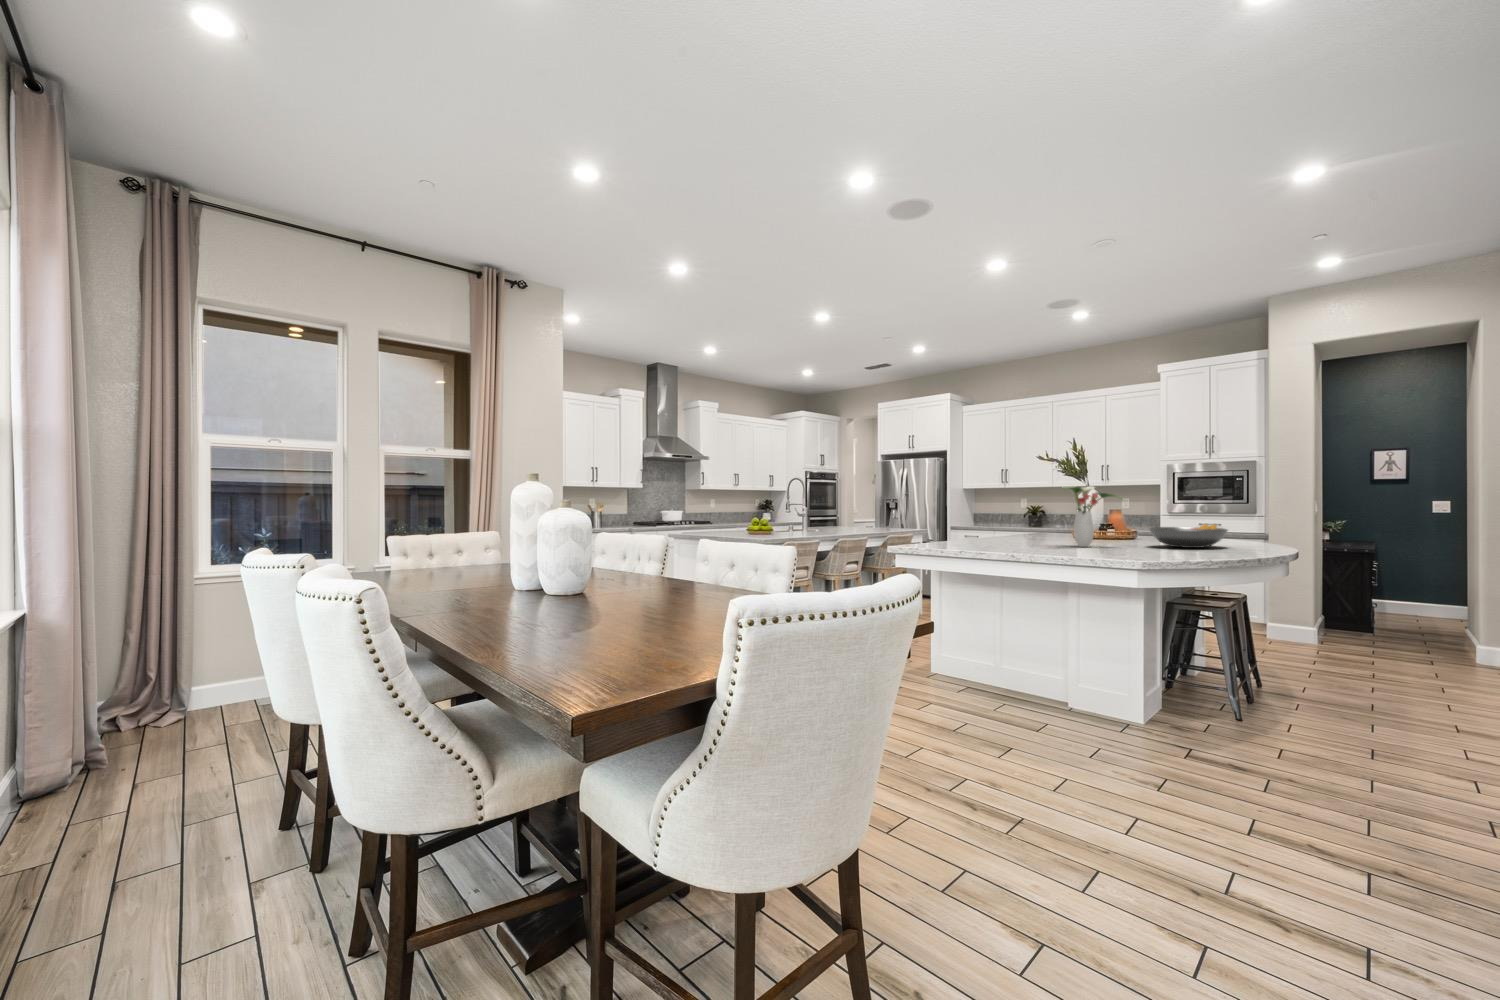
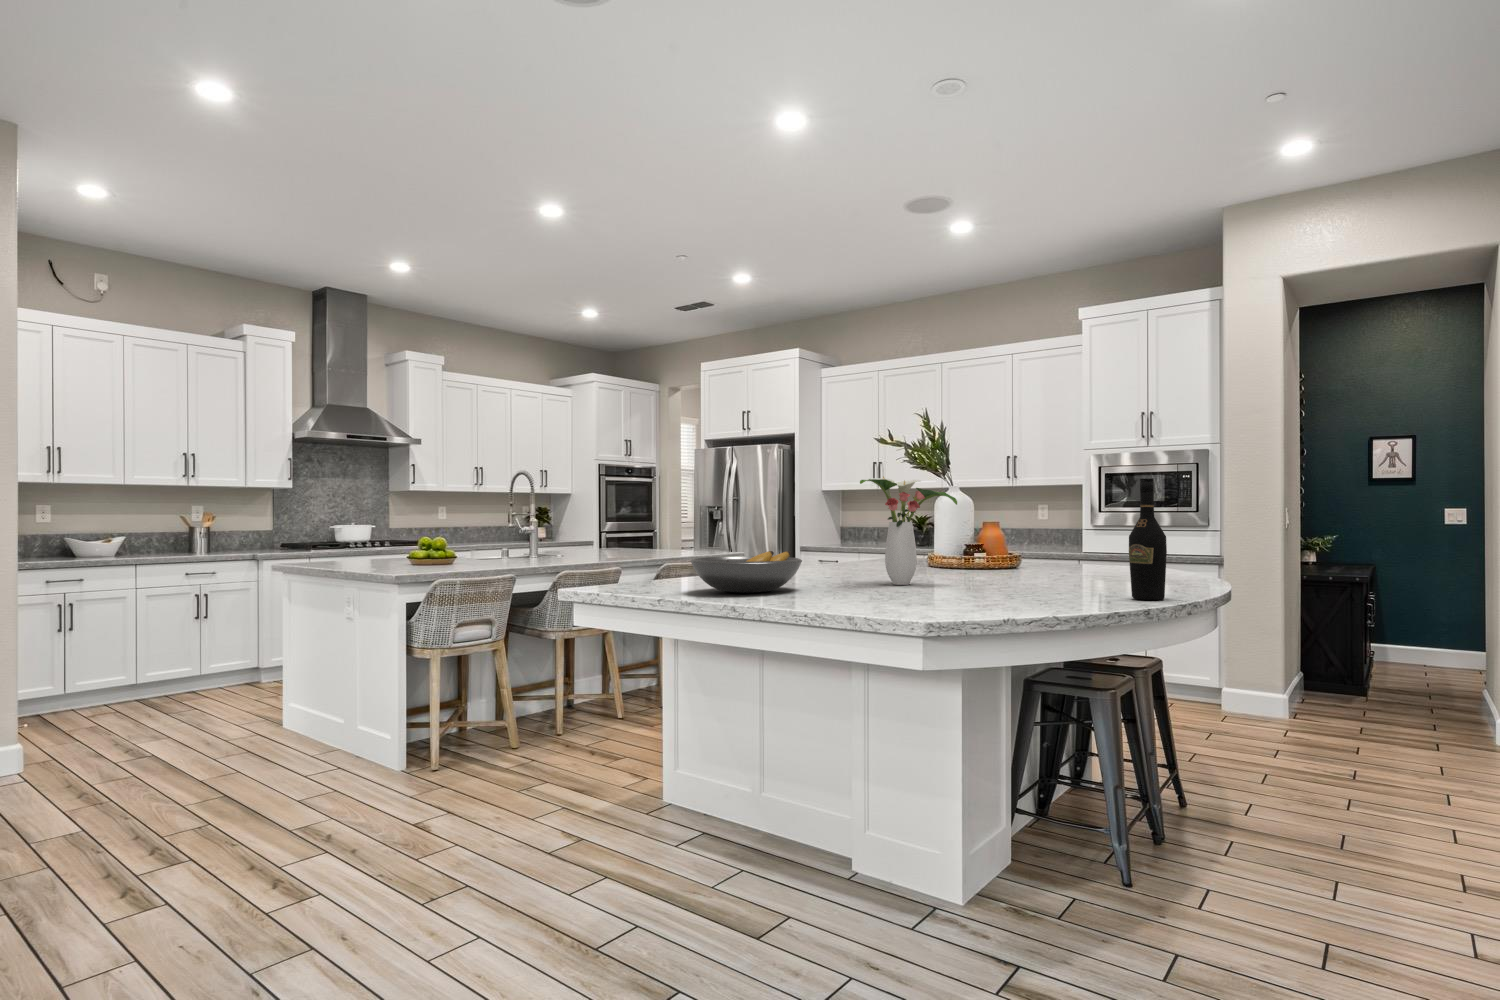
wine bottle: none [1244,489,1268,555] -> present [1129,478,1167,600]
fruit bowl: present [1149,524,1228,548] -> present [690,551,802,593]

